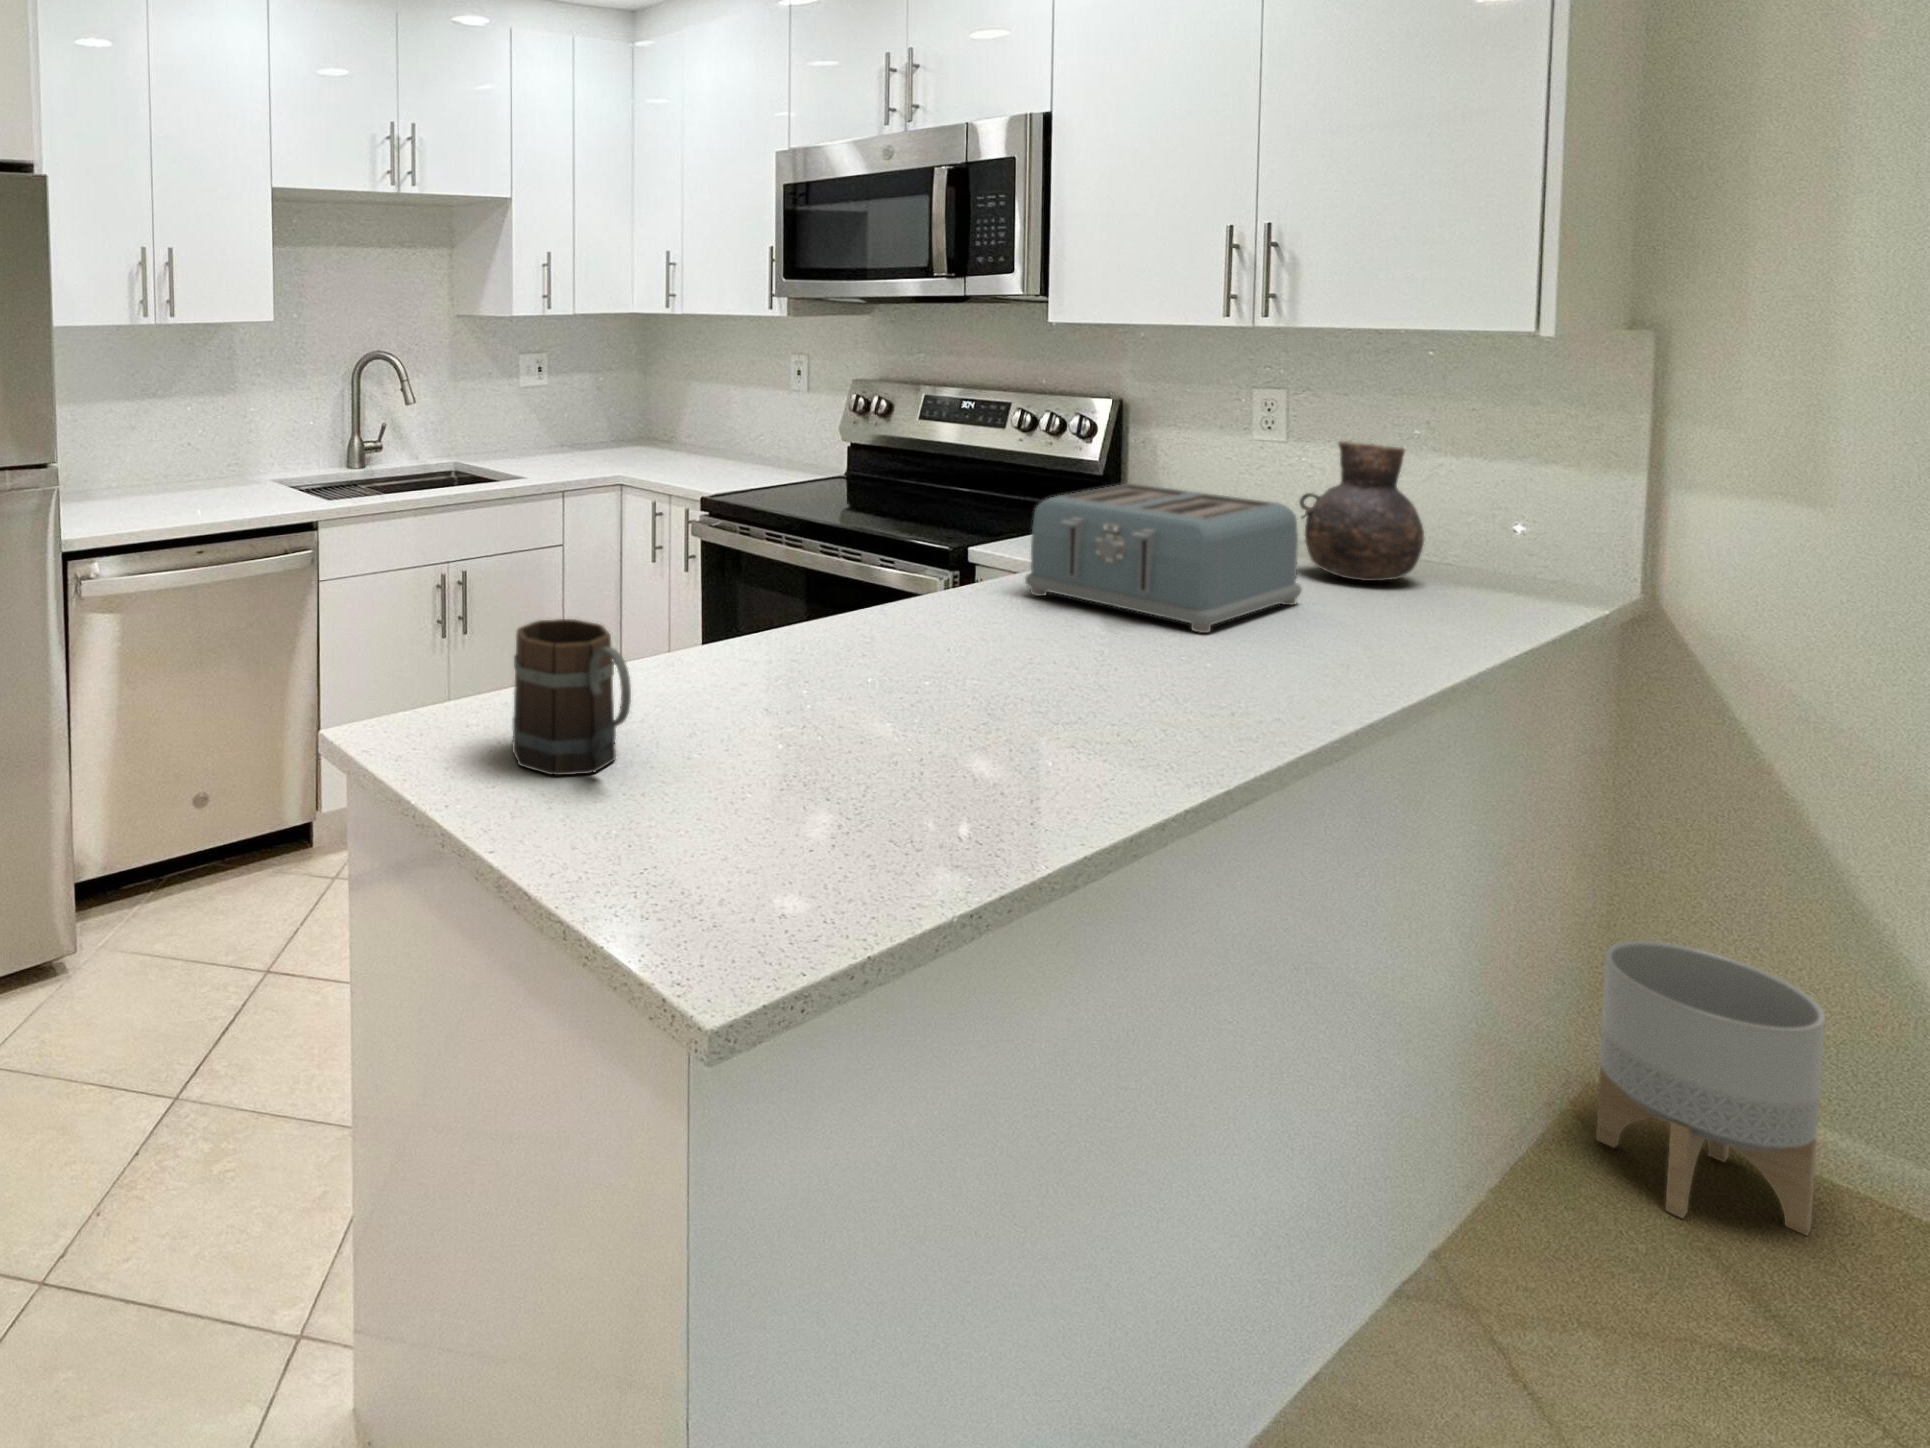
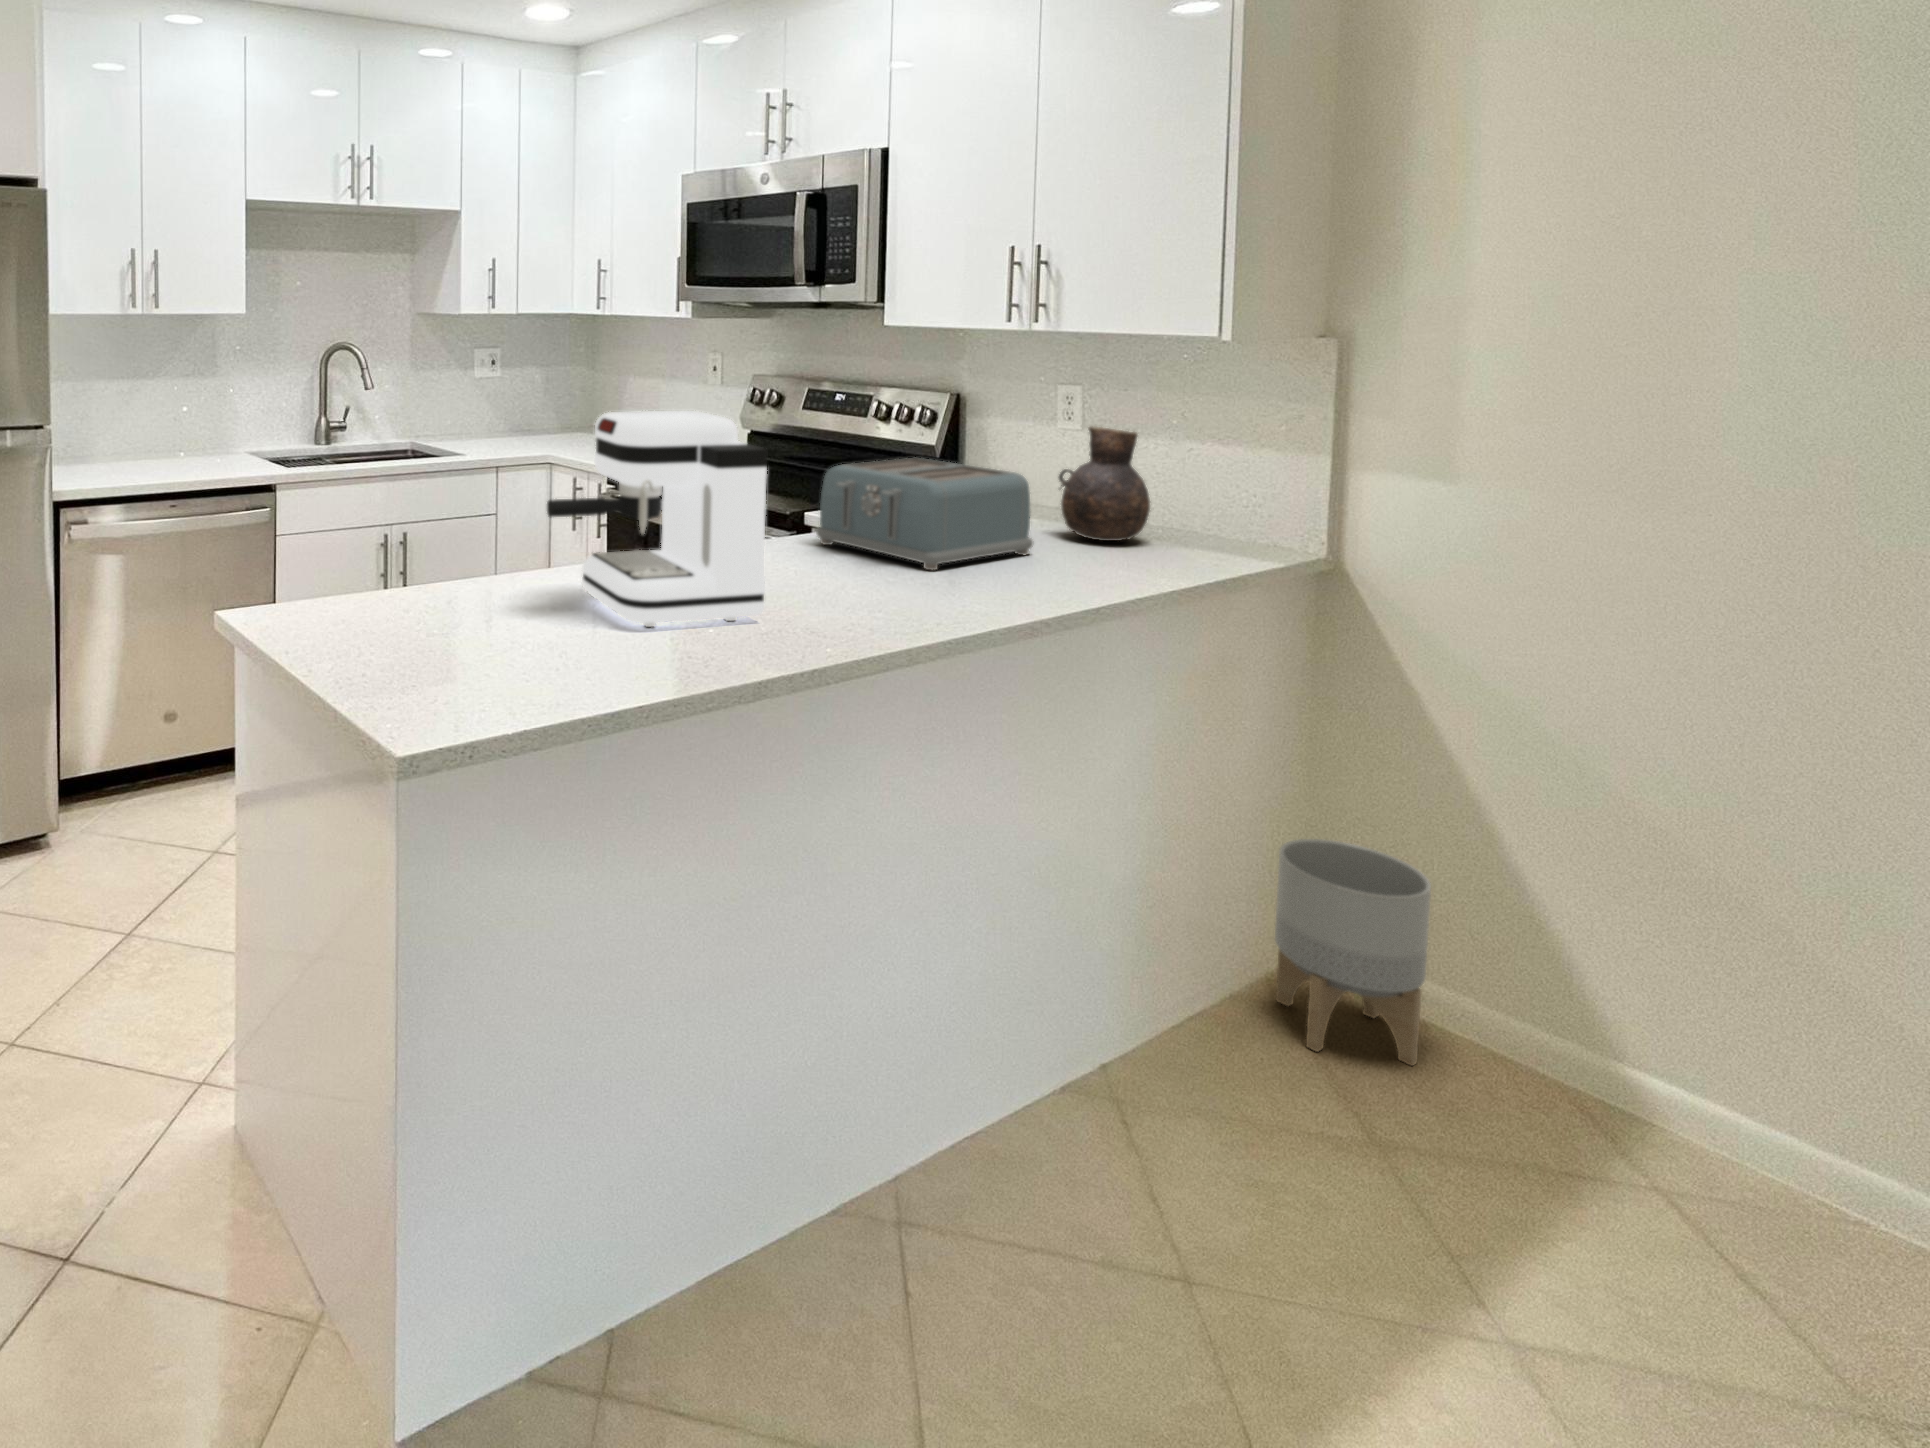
coffee maker: none [763,442,1075,744] -> present [547,411,767,627]
mug: present [512,619,631,775] -> none [349,530,421,637]

